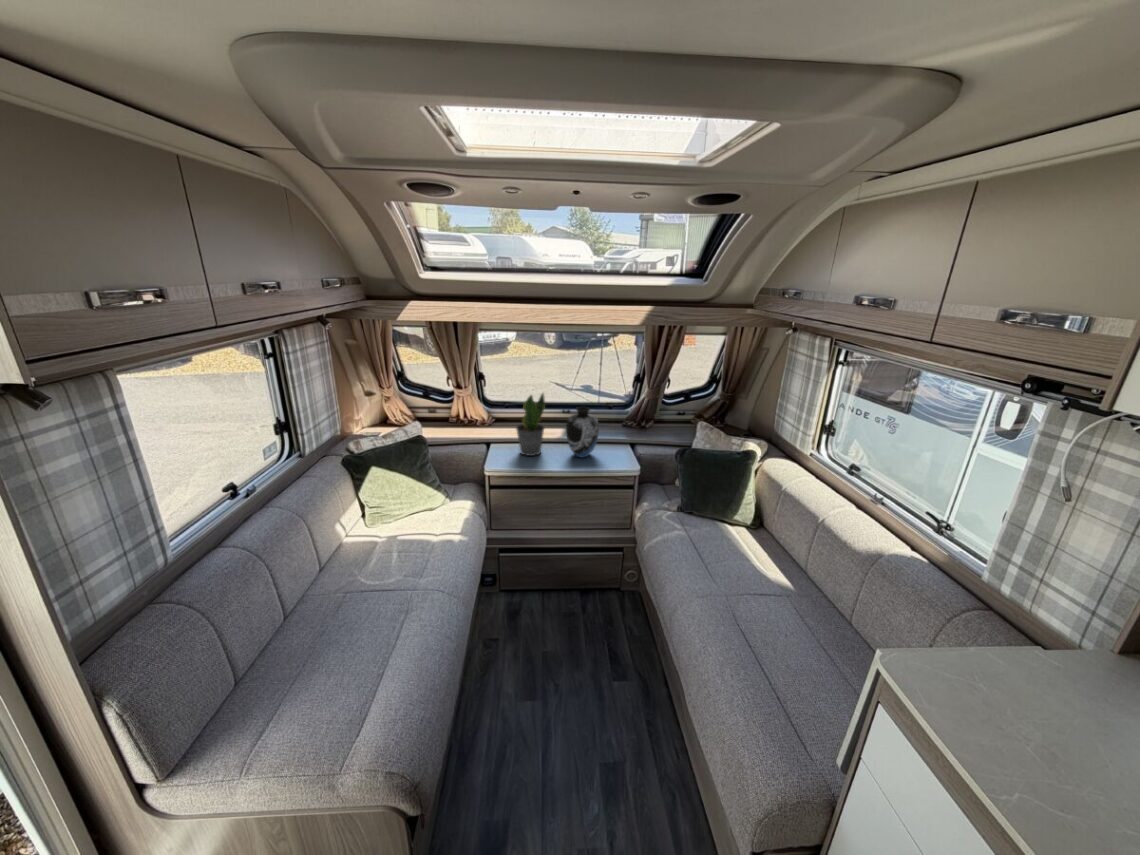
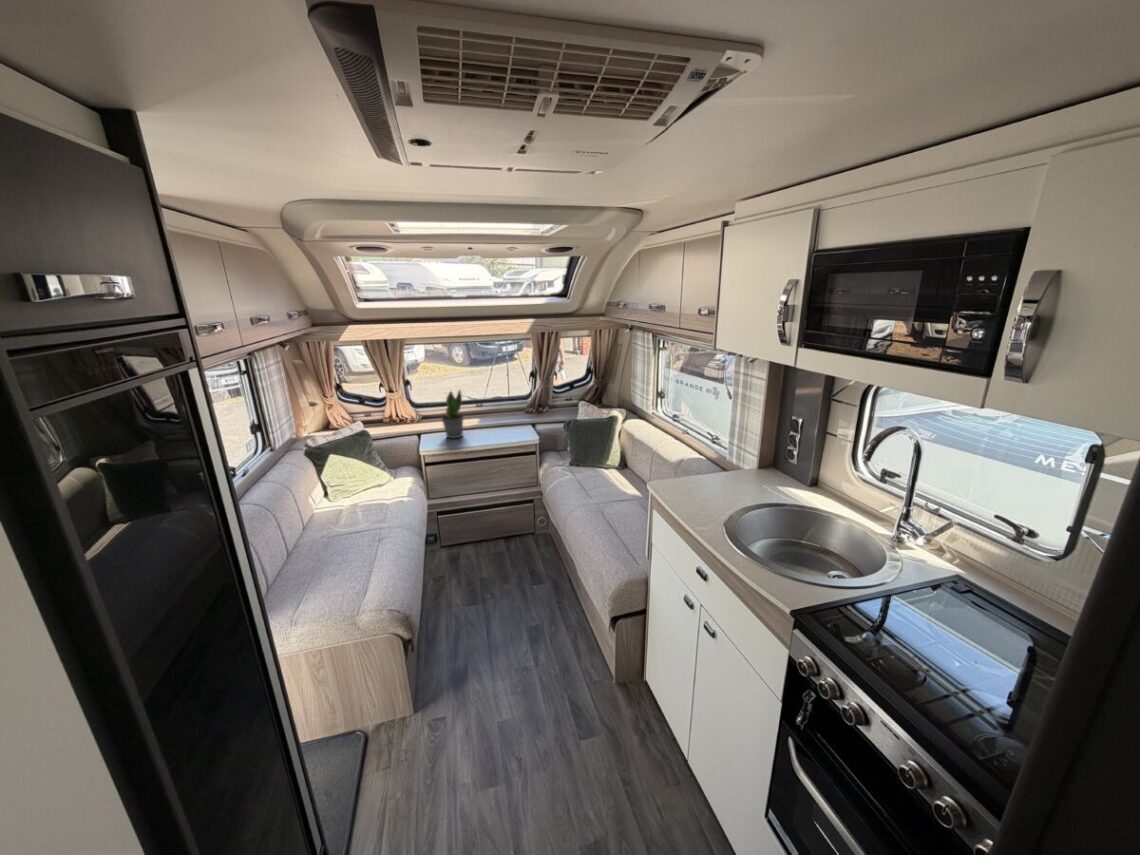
vase: present [566,407,599,457] -> none [480,397,506,435]

